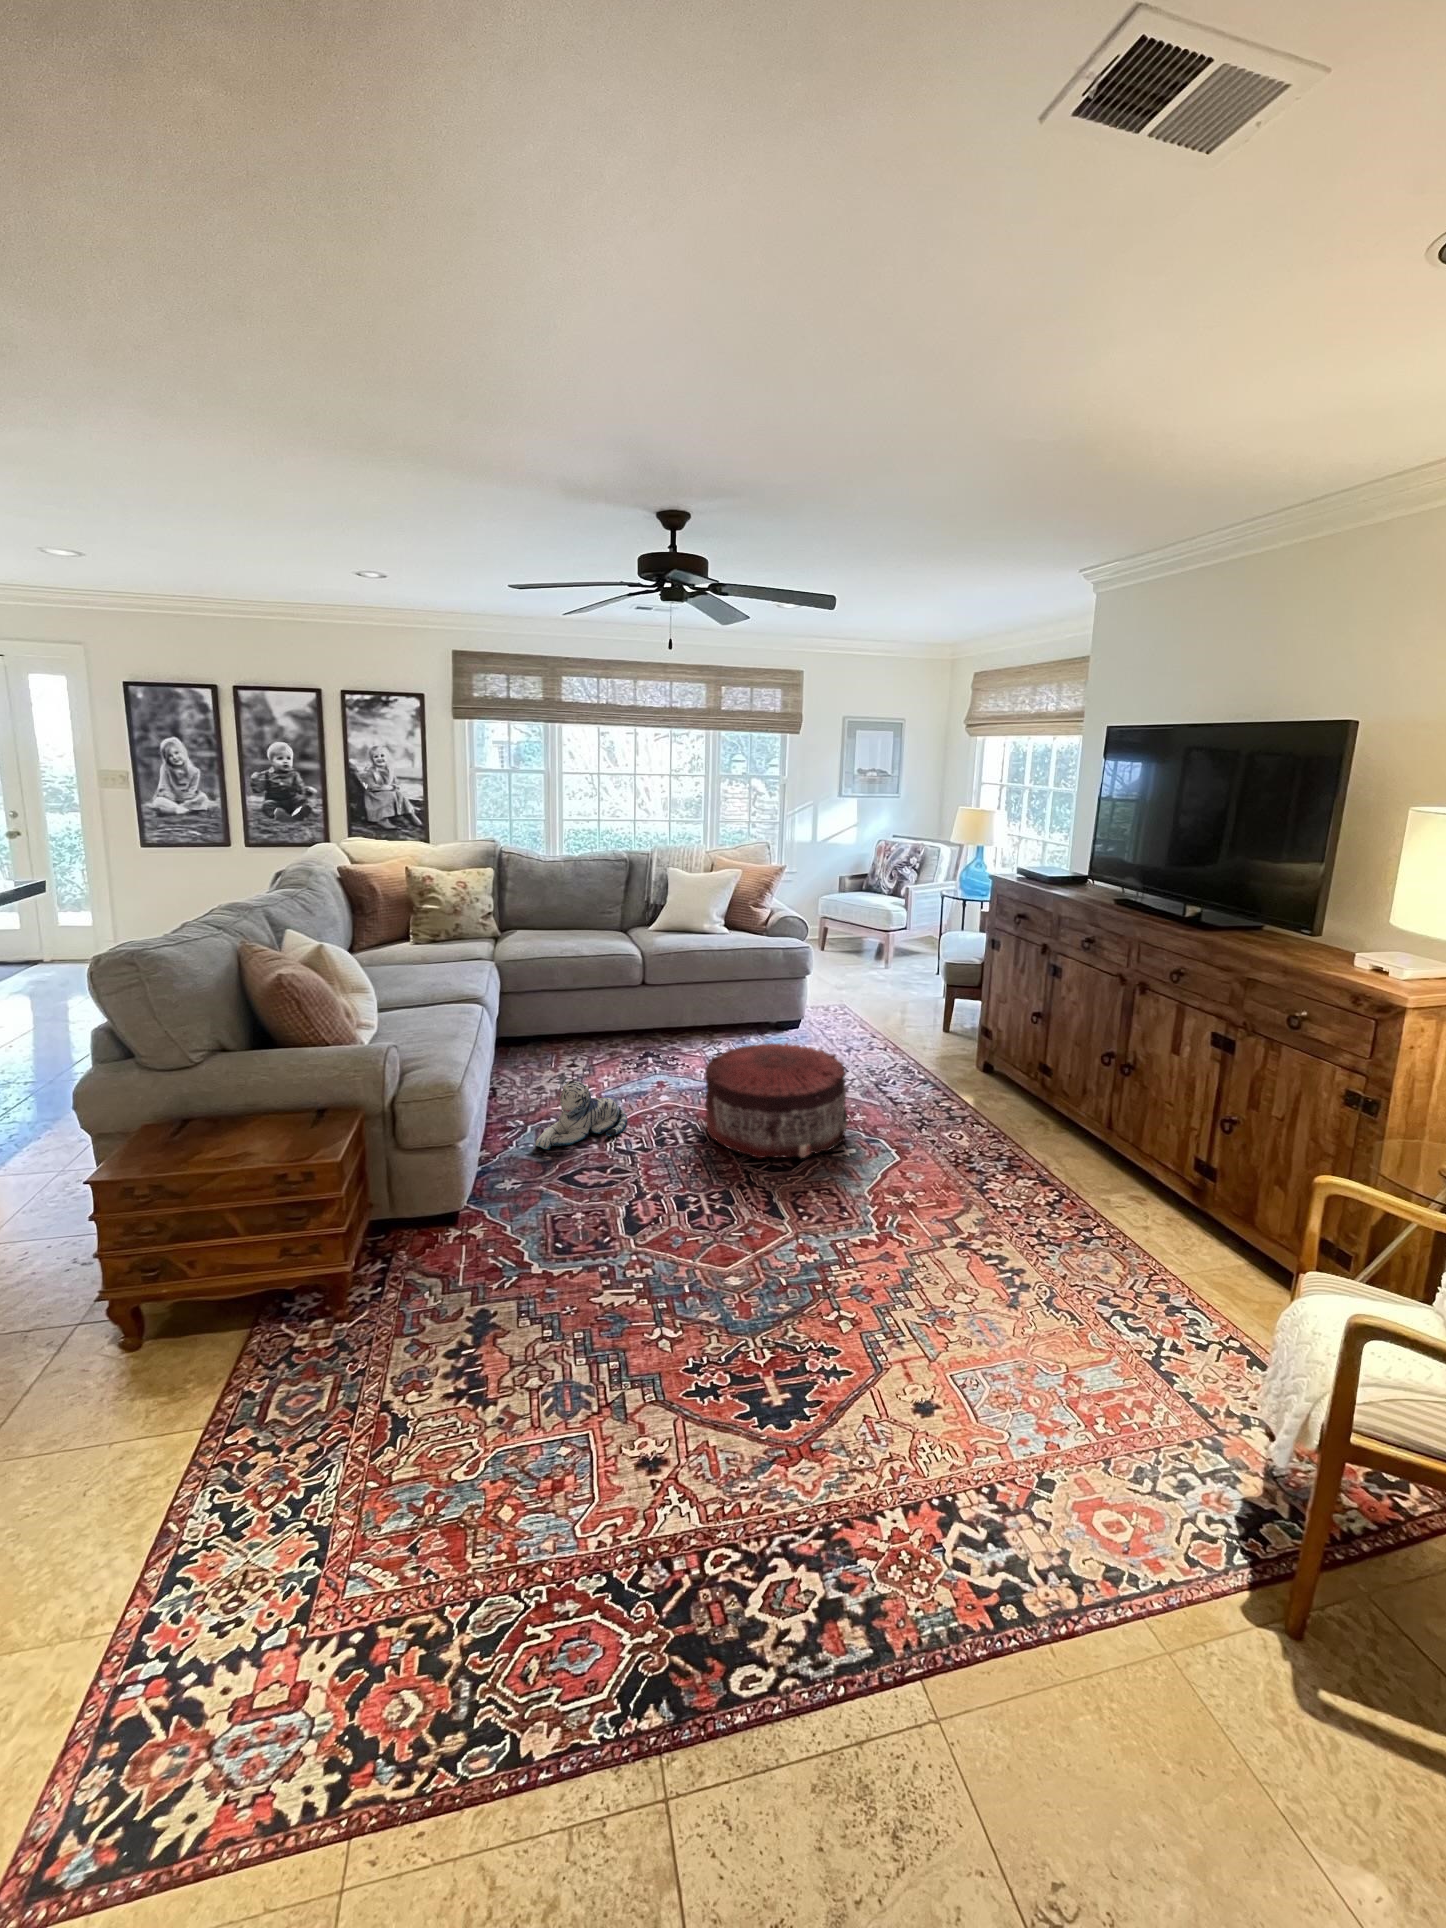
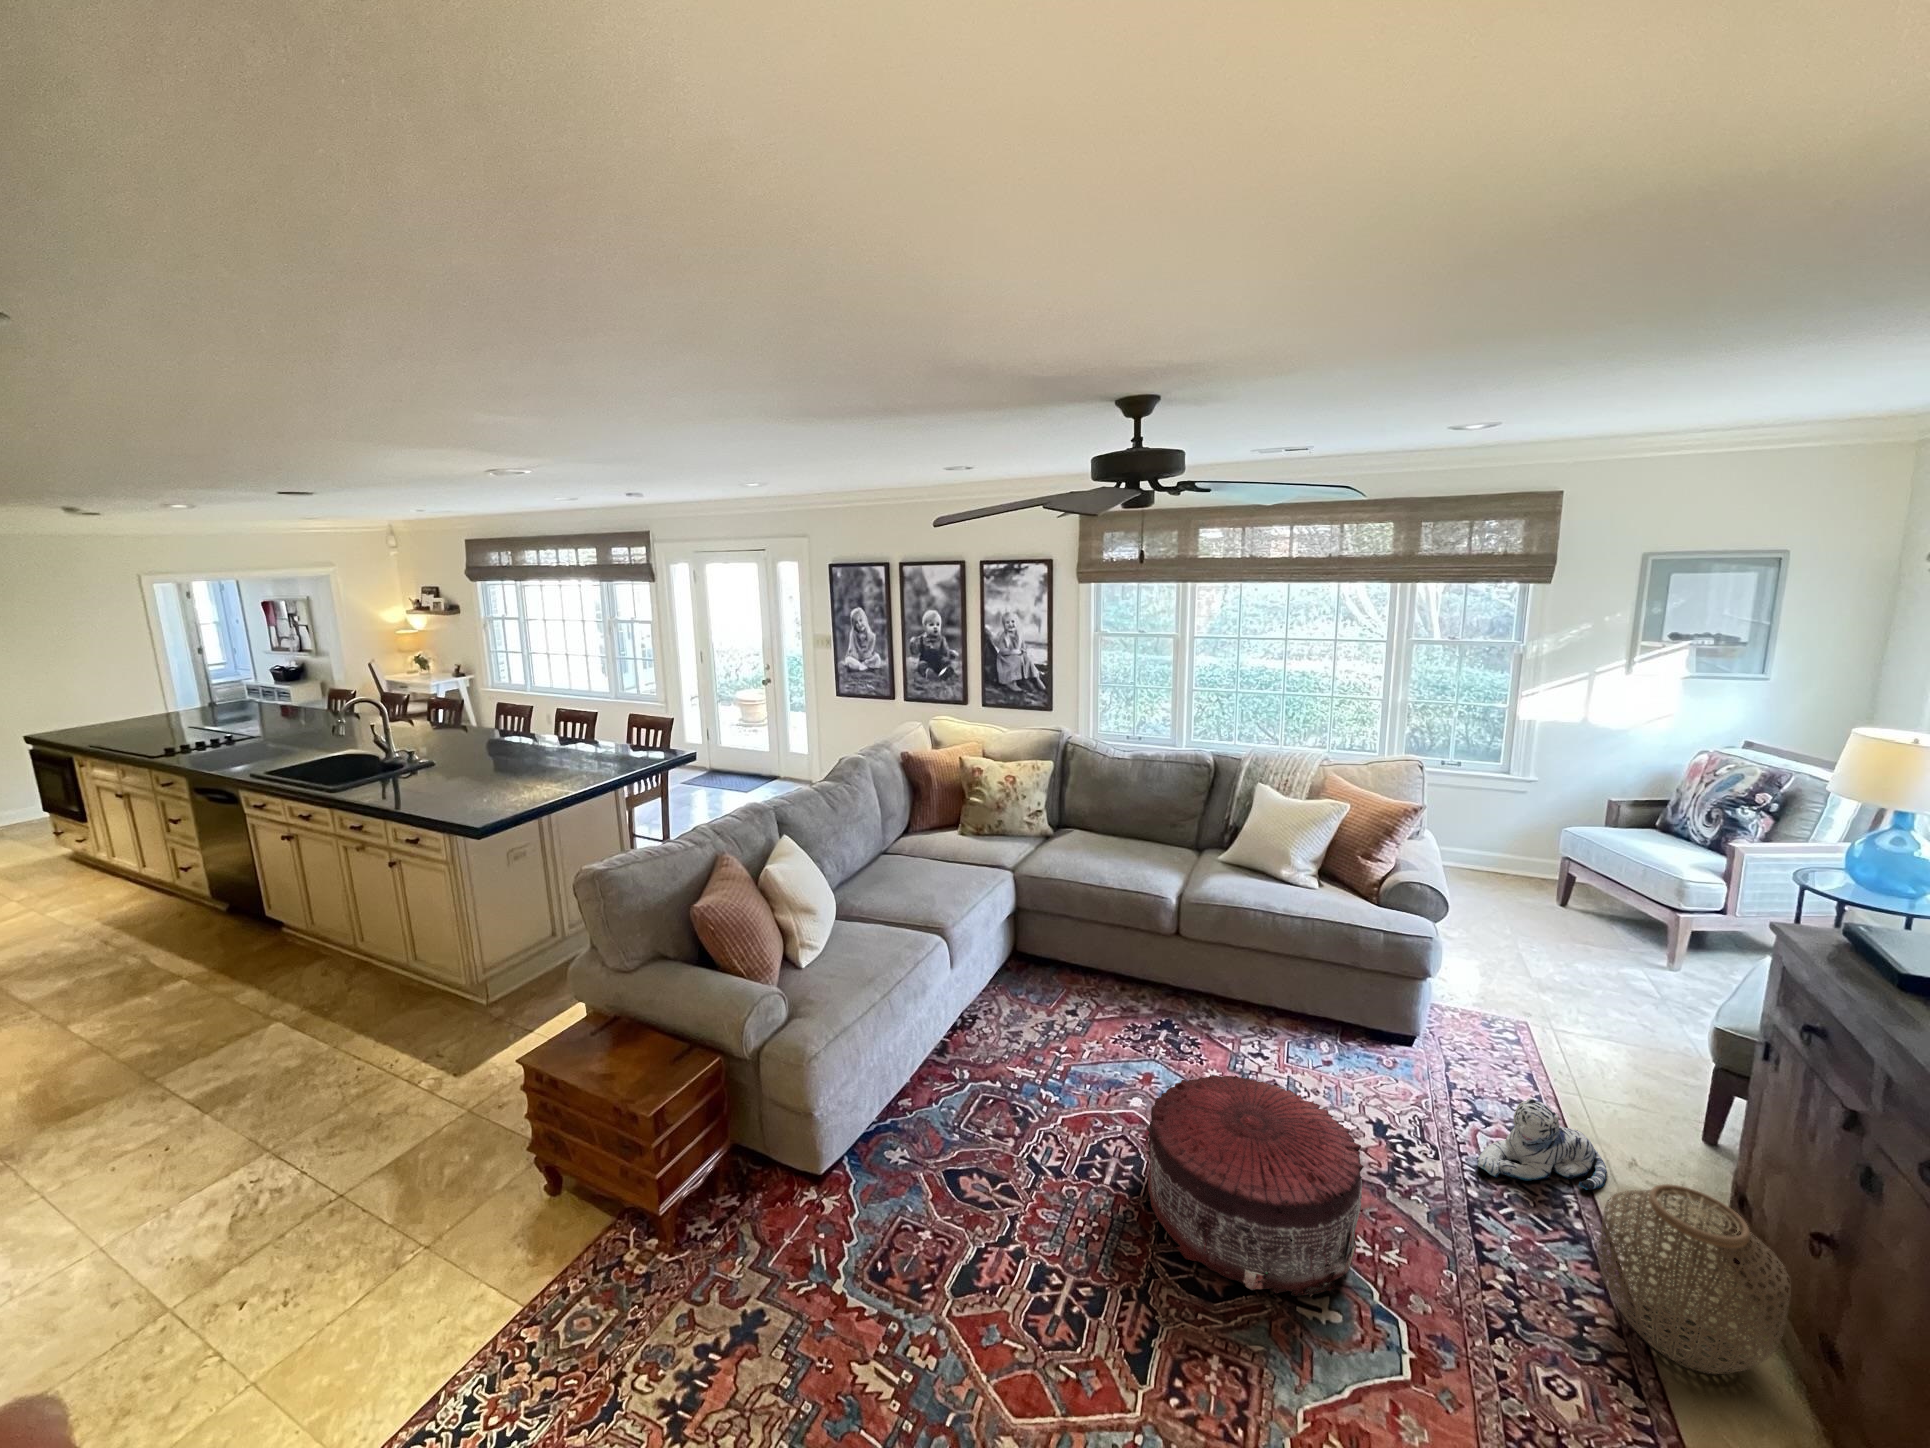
woven basket: none [949,1022,1030,1112] -> present [1598,1184,1791,1374]
plush toy: present [536,1080,628,1150] -> present [1477,1098,1607,1190]

